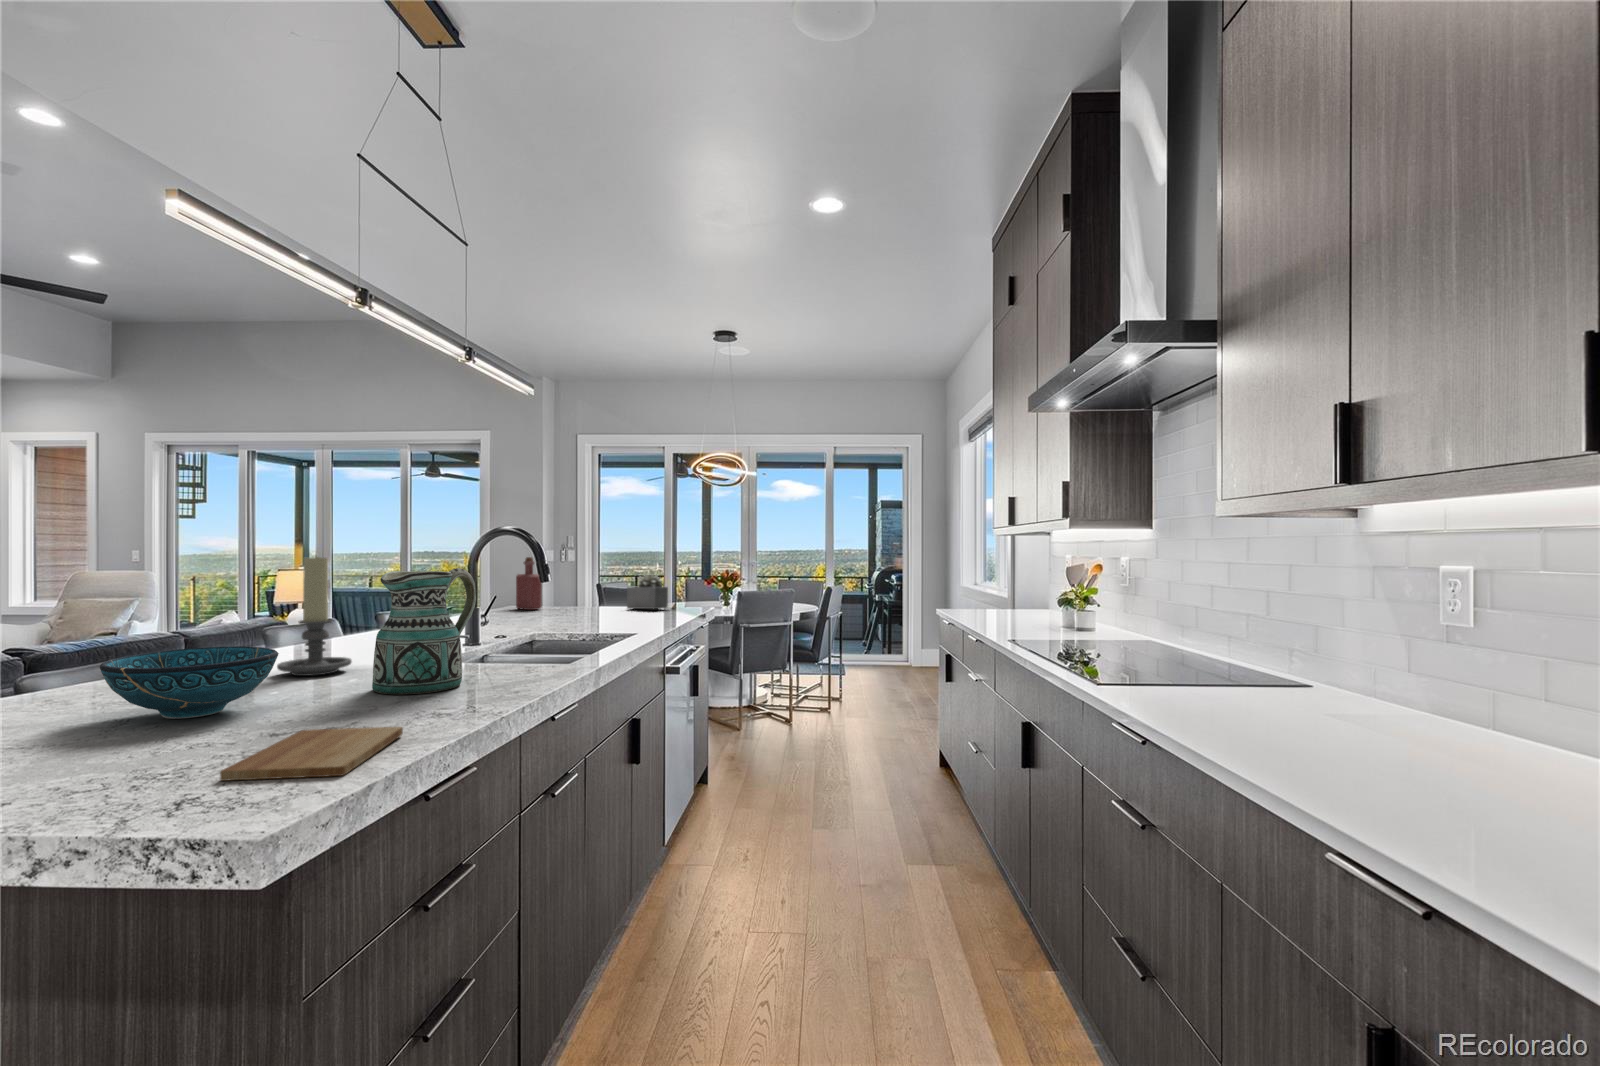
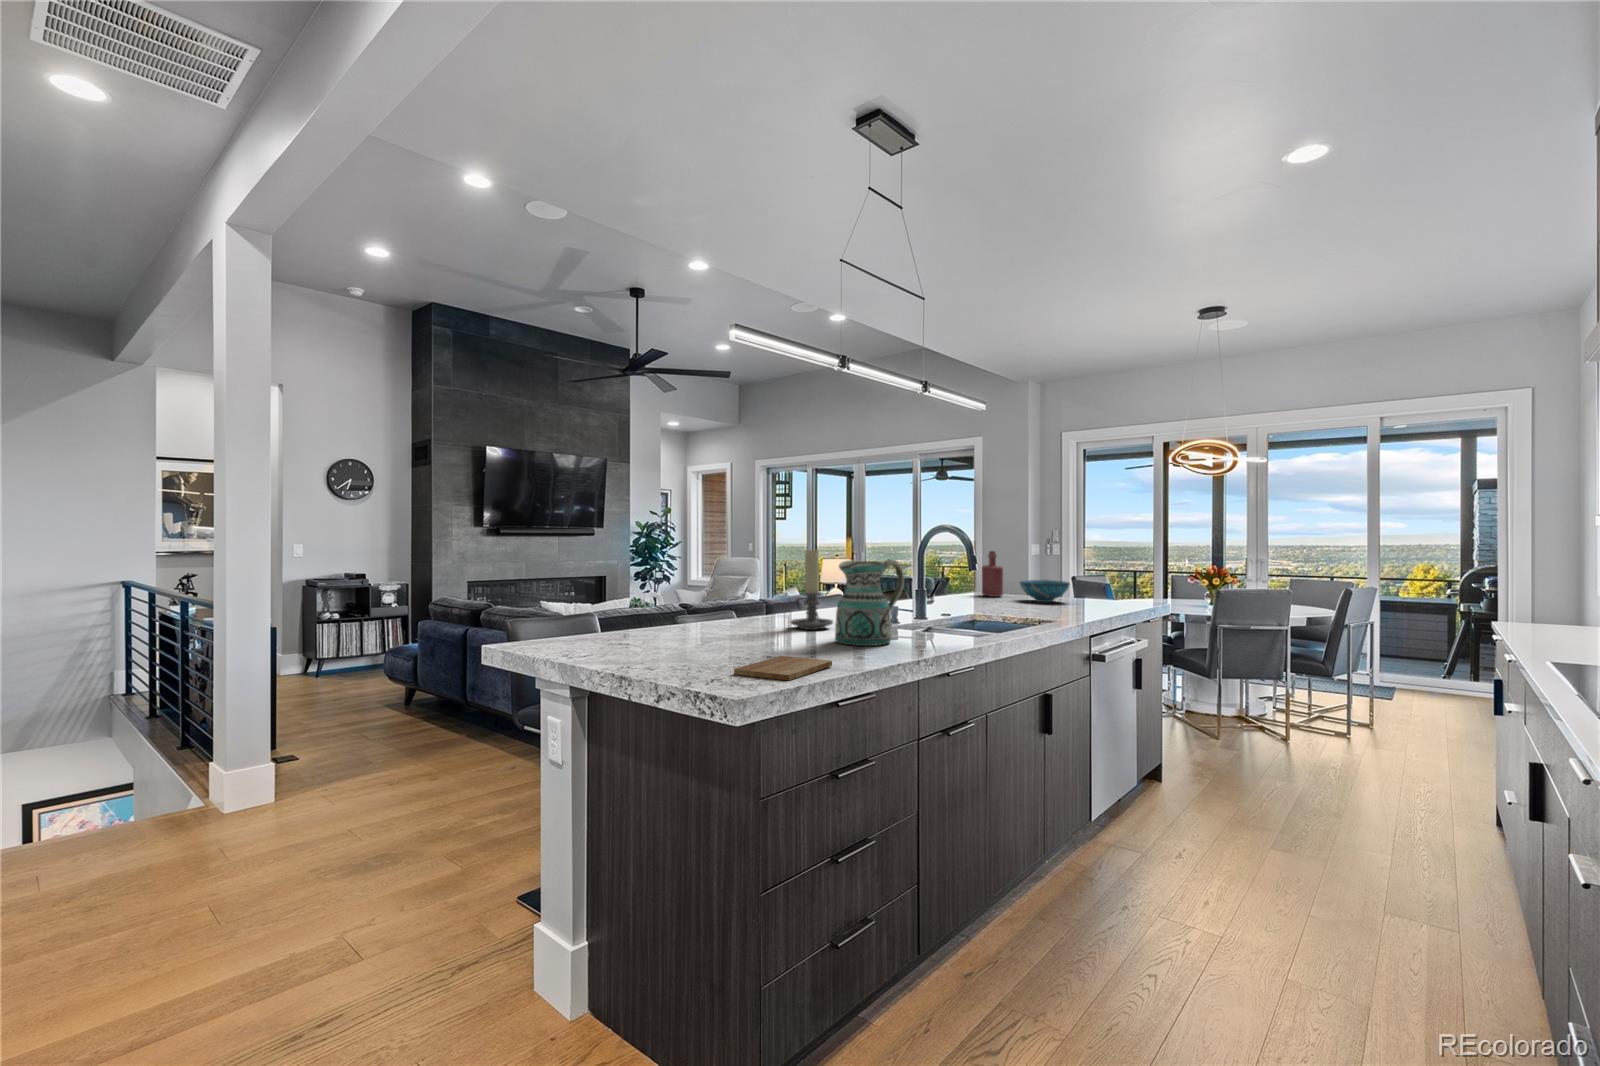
succulent plant: present [627,574,668,609] -> none [1080,568,1122,602]
decorative bowl: present [100,646,279,719] -> present [1020,580,1070,602]

